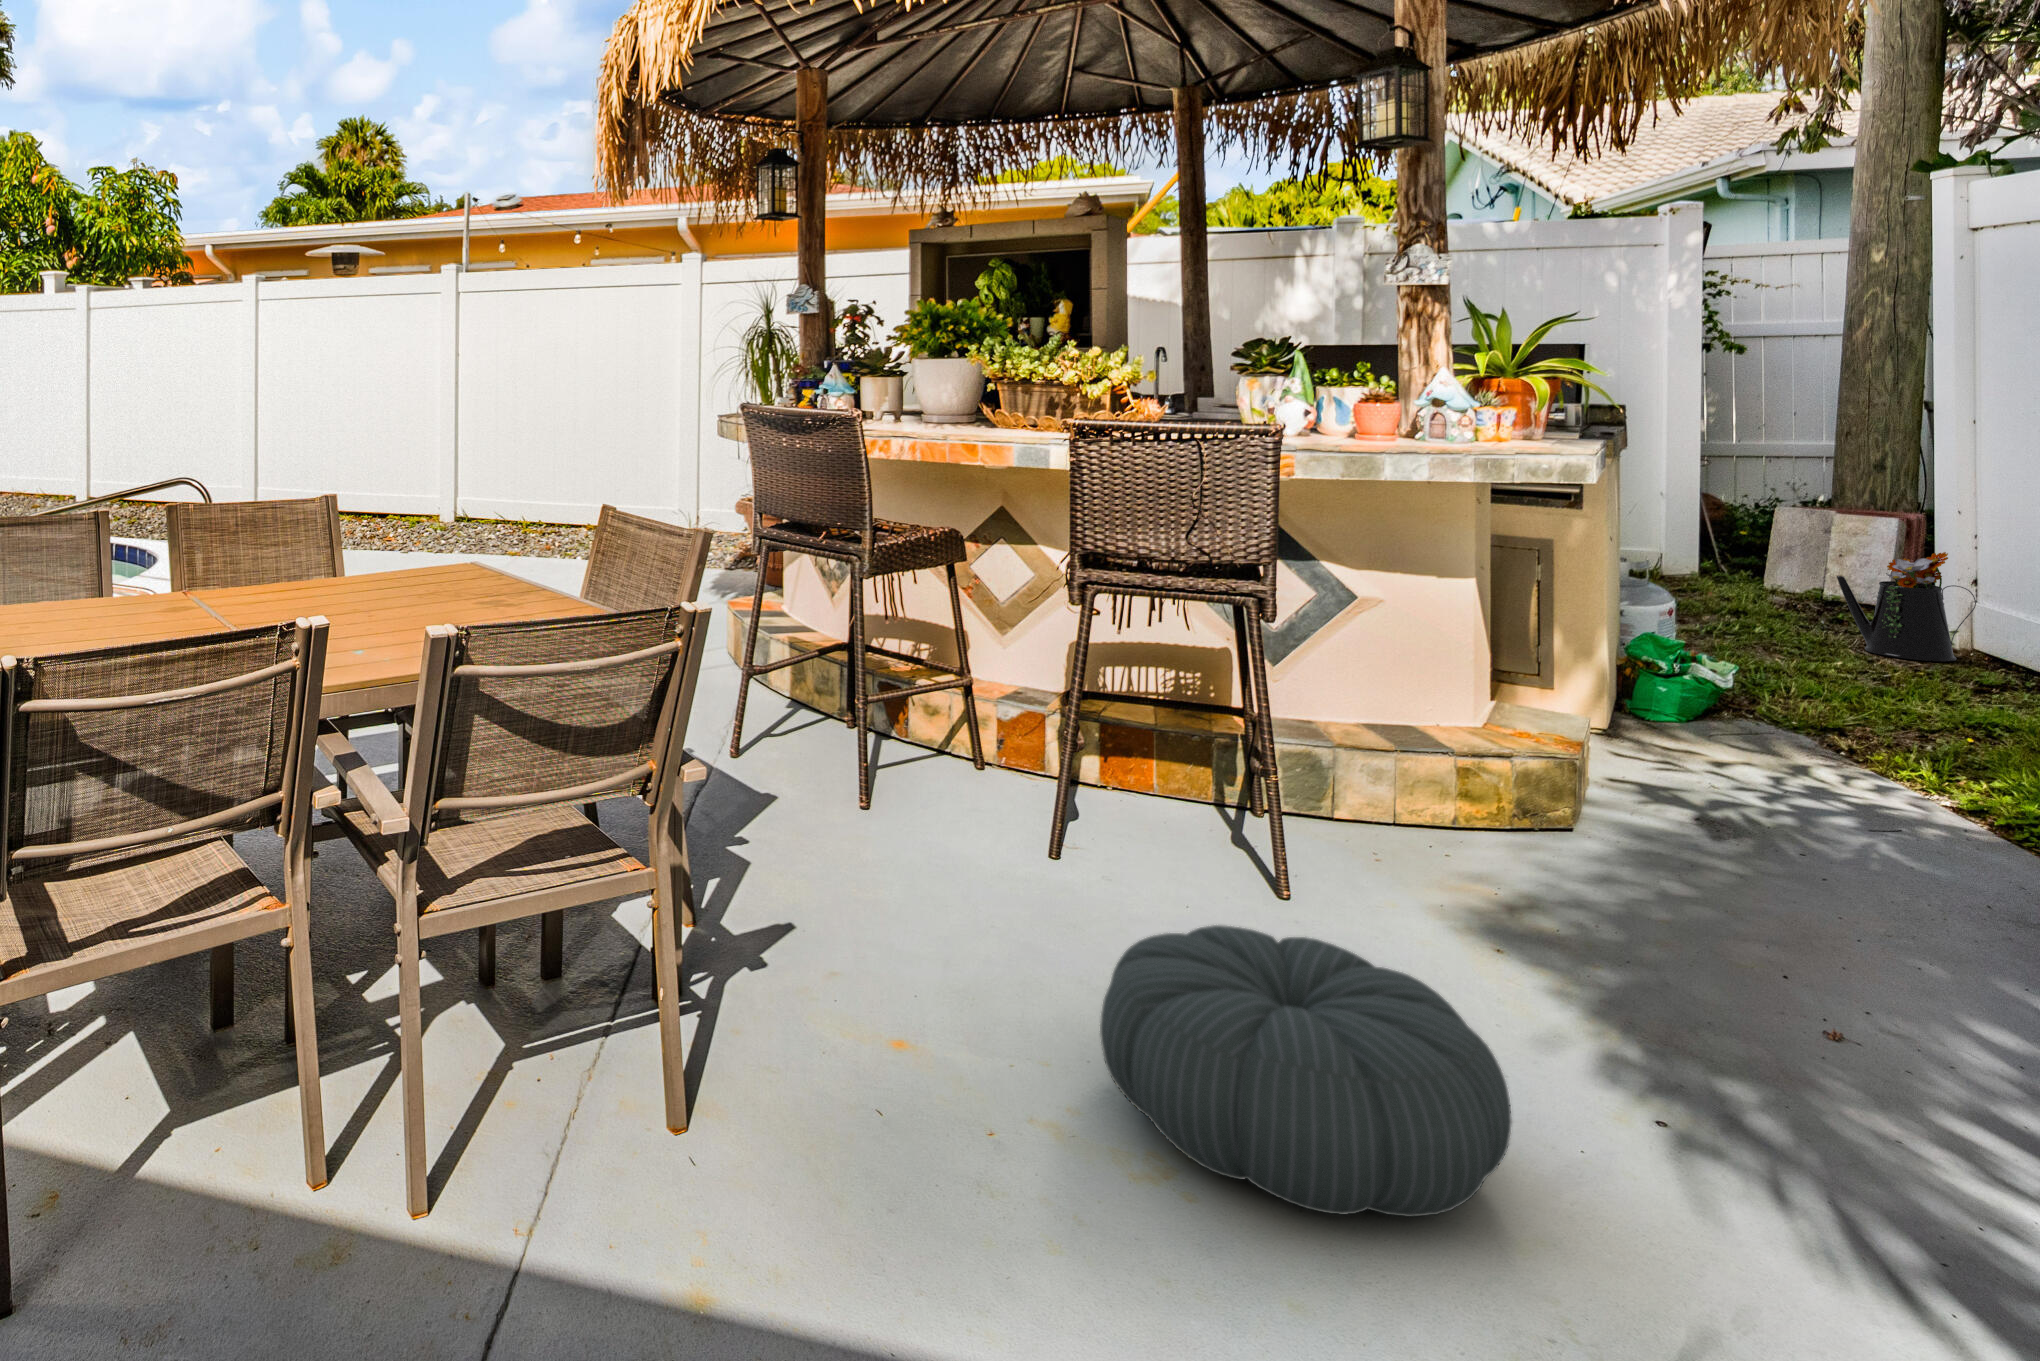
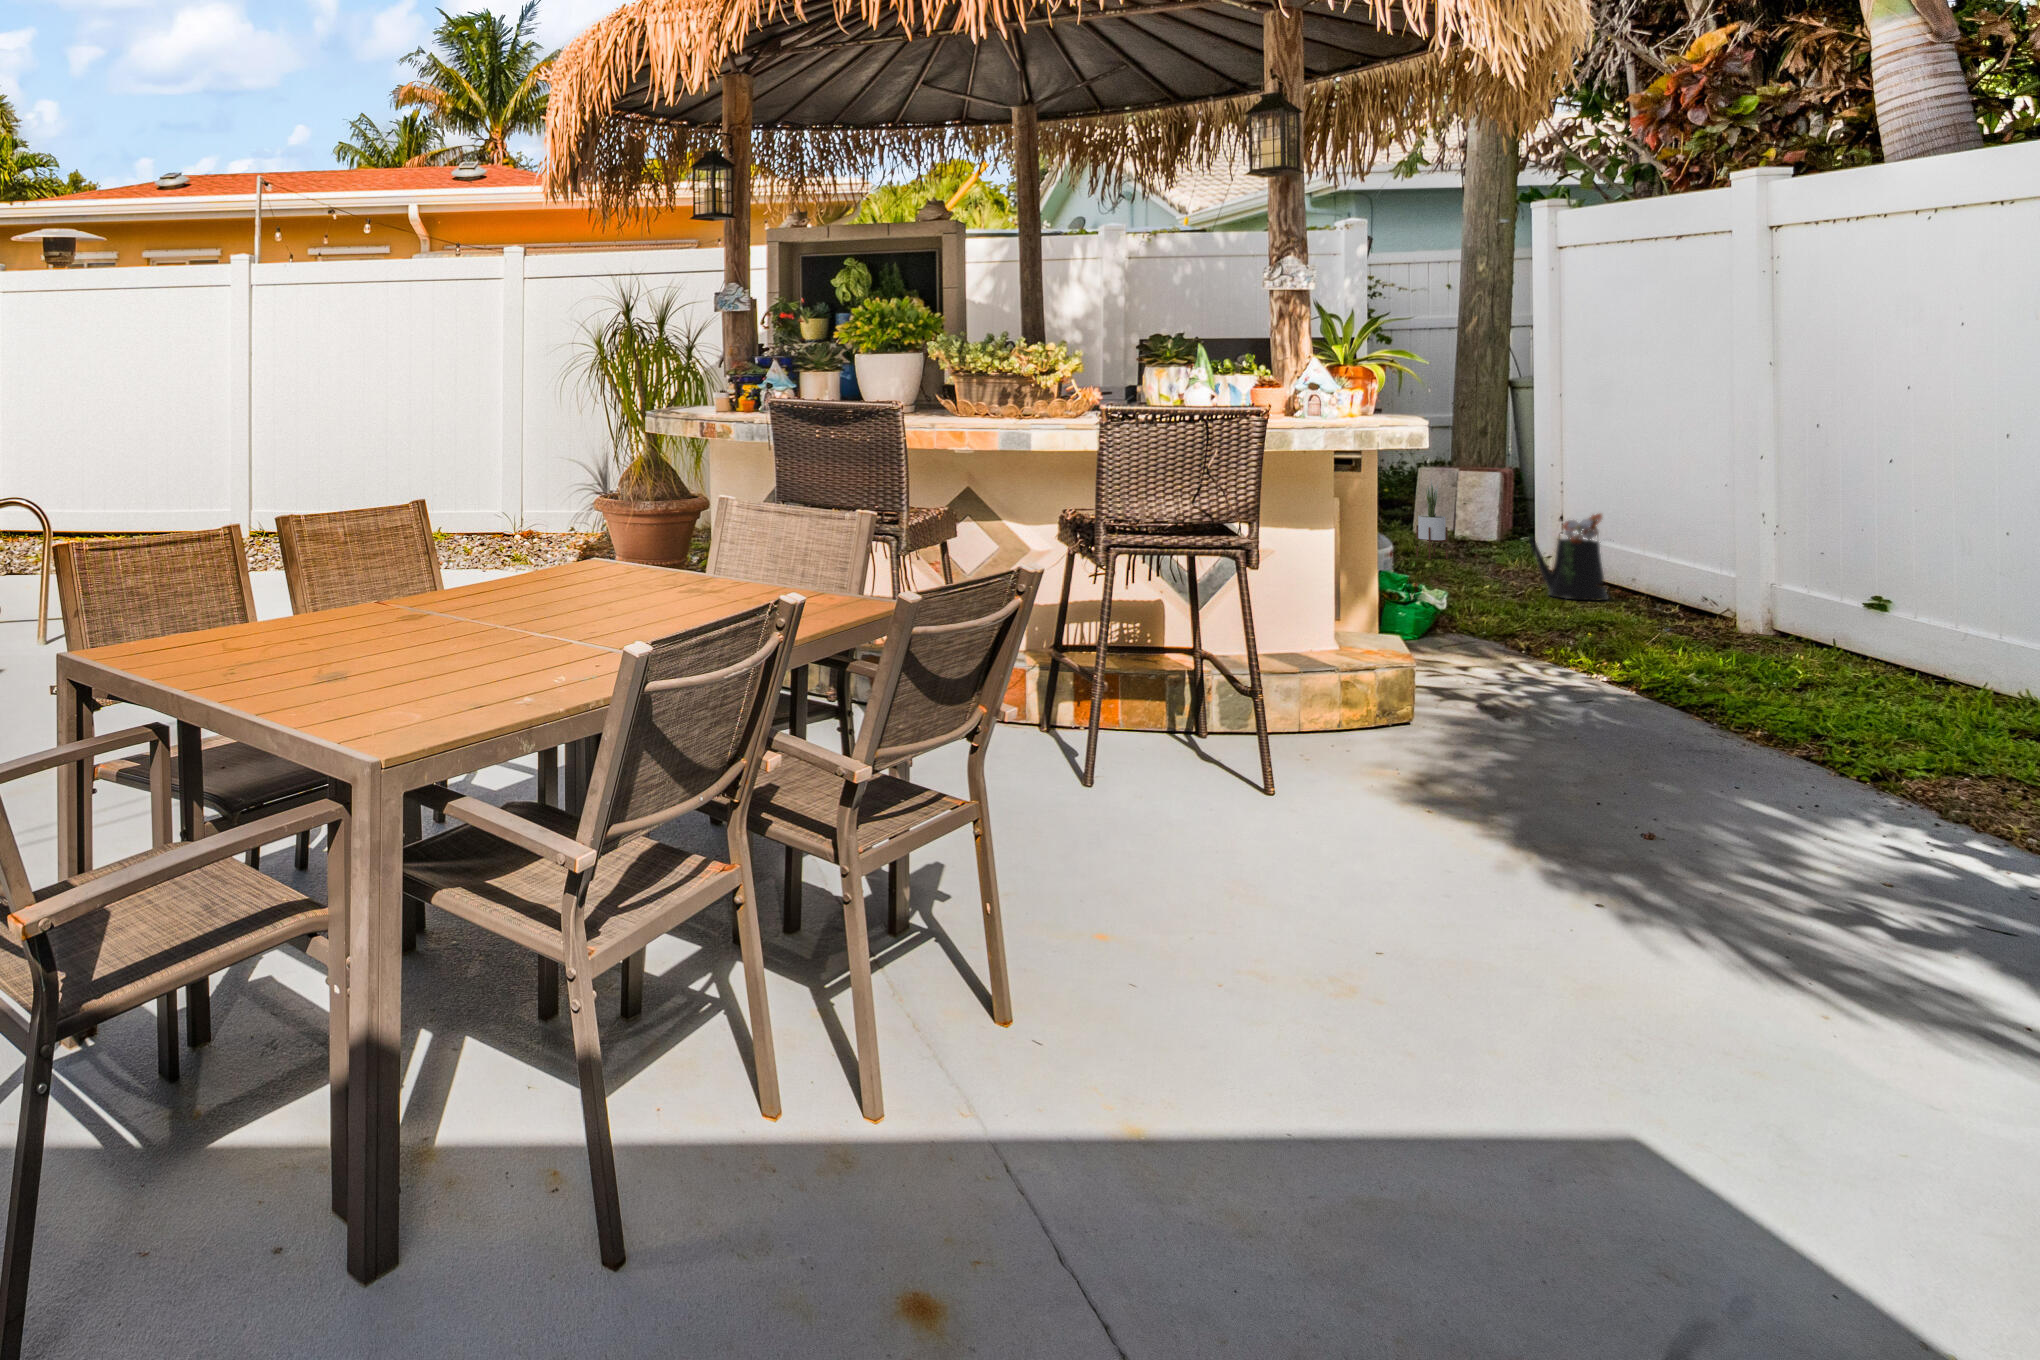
potted plant: none [1703,497,1745,592] -> present [1416,482,1448,559]
pouf: present [1100,925,1511,1217] -> none [1226,770,1513,931]

